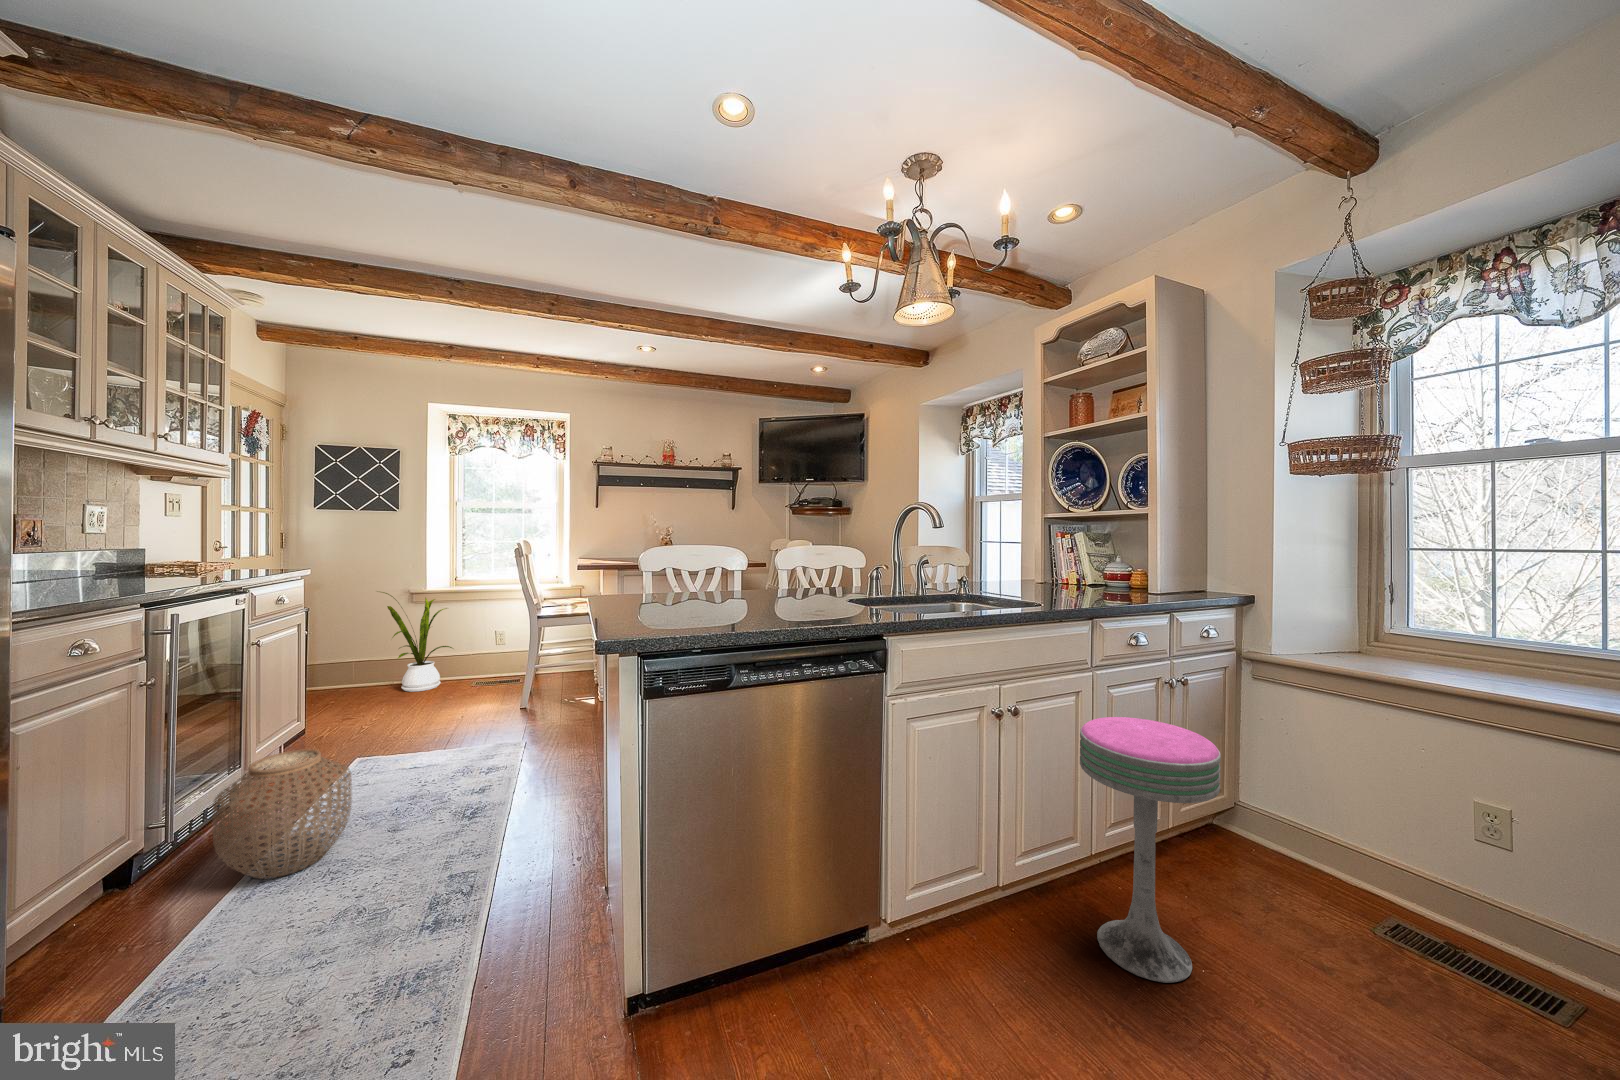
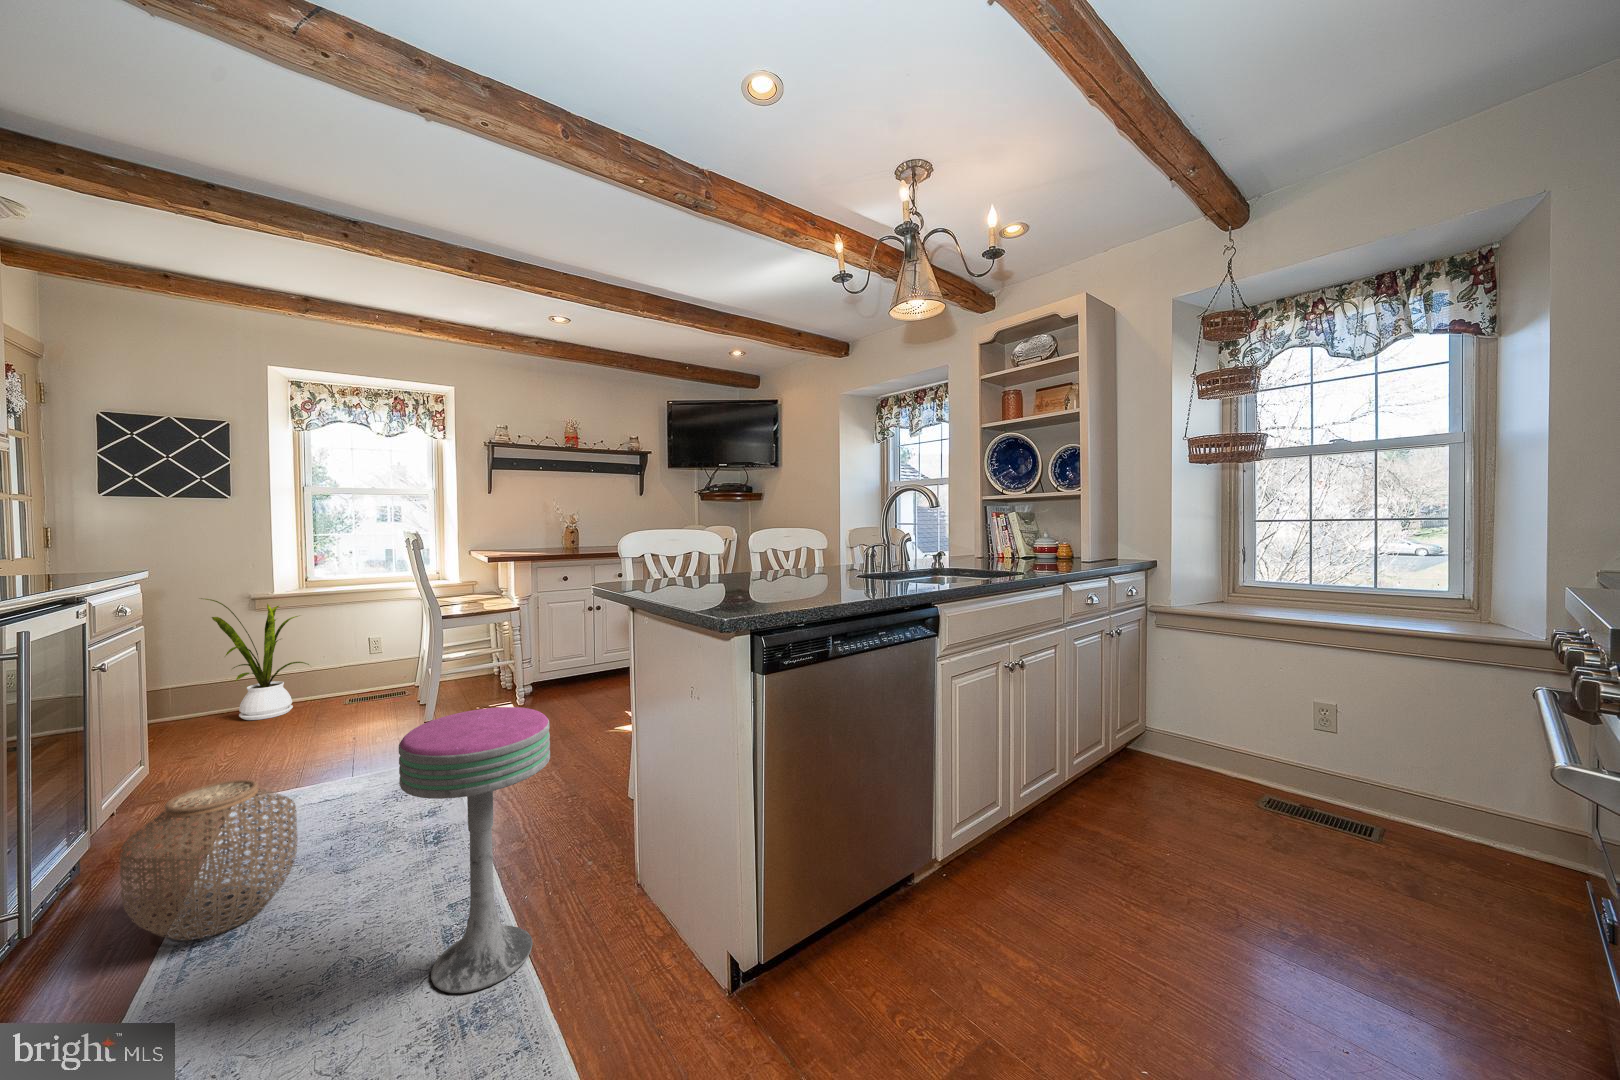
bar stool: present [1080,717,1221,983] -> present [399,707,550,993]

